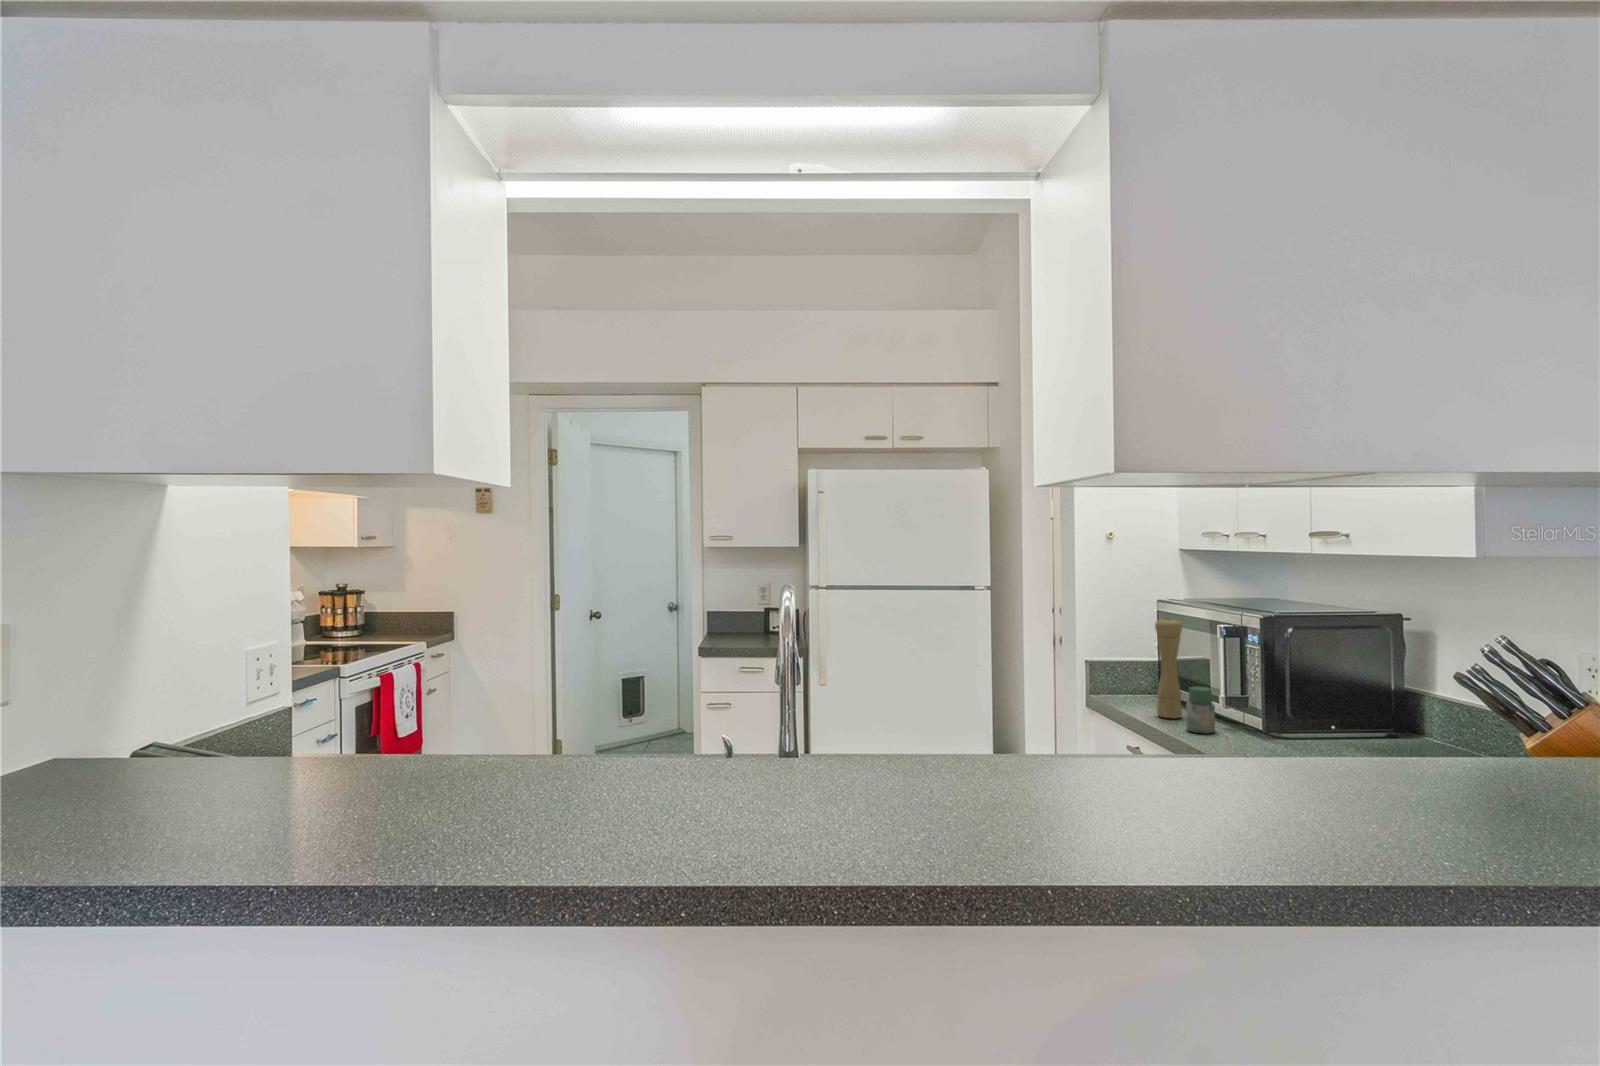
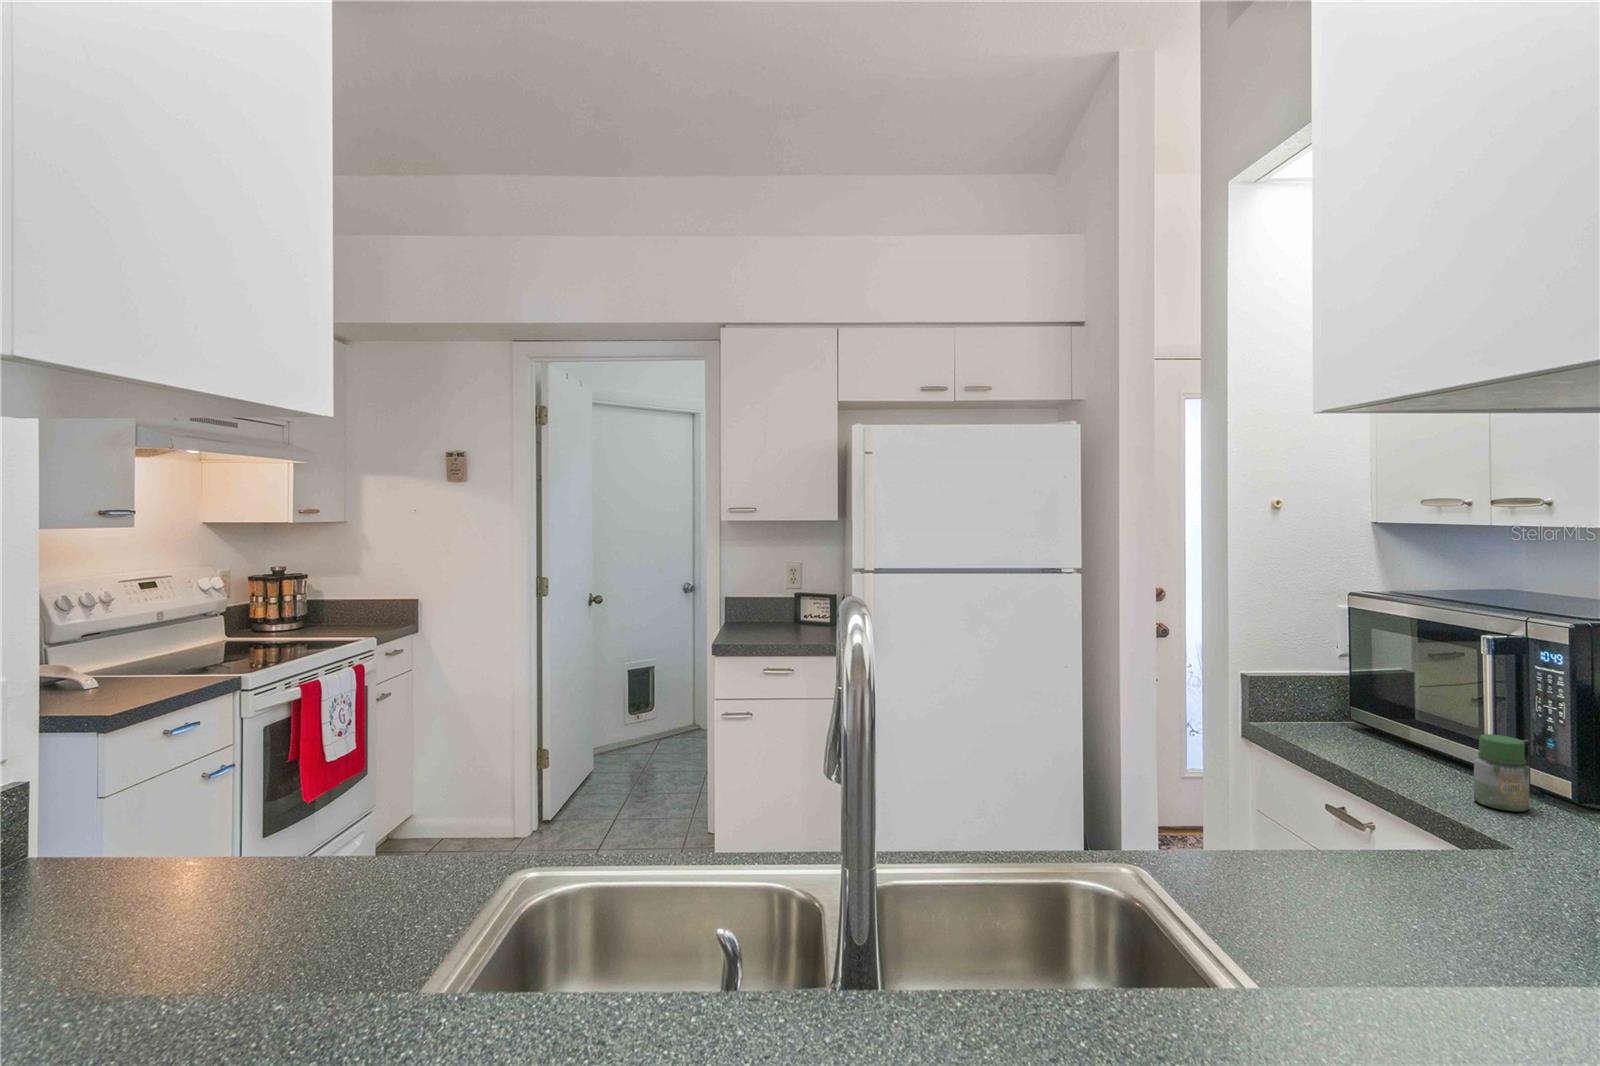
pepper mill: present [1155,618,1182,718] -> none [1391,624,1440,775]

